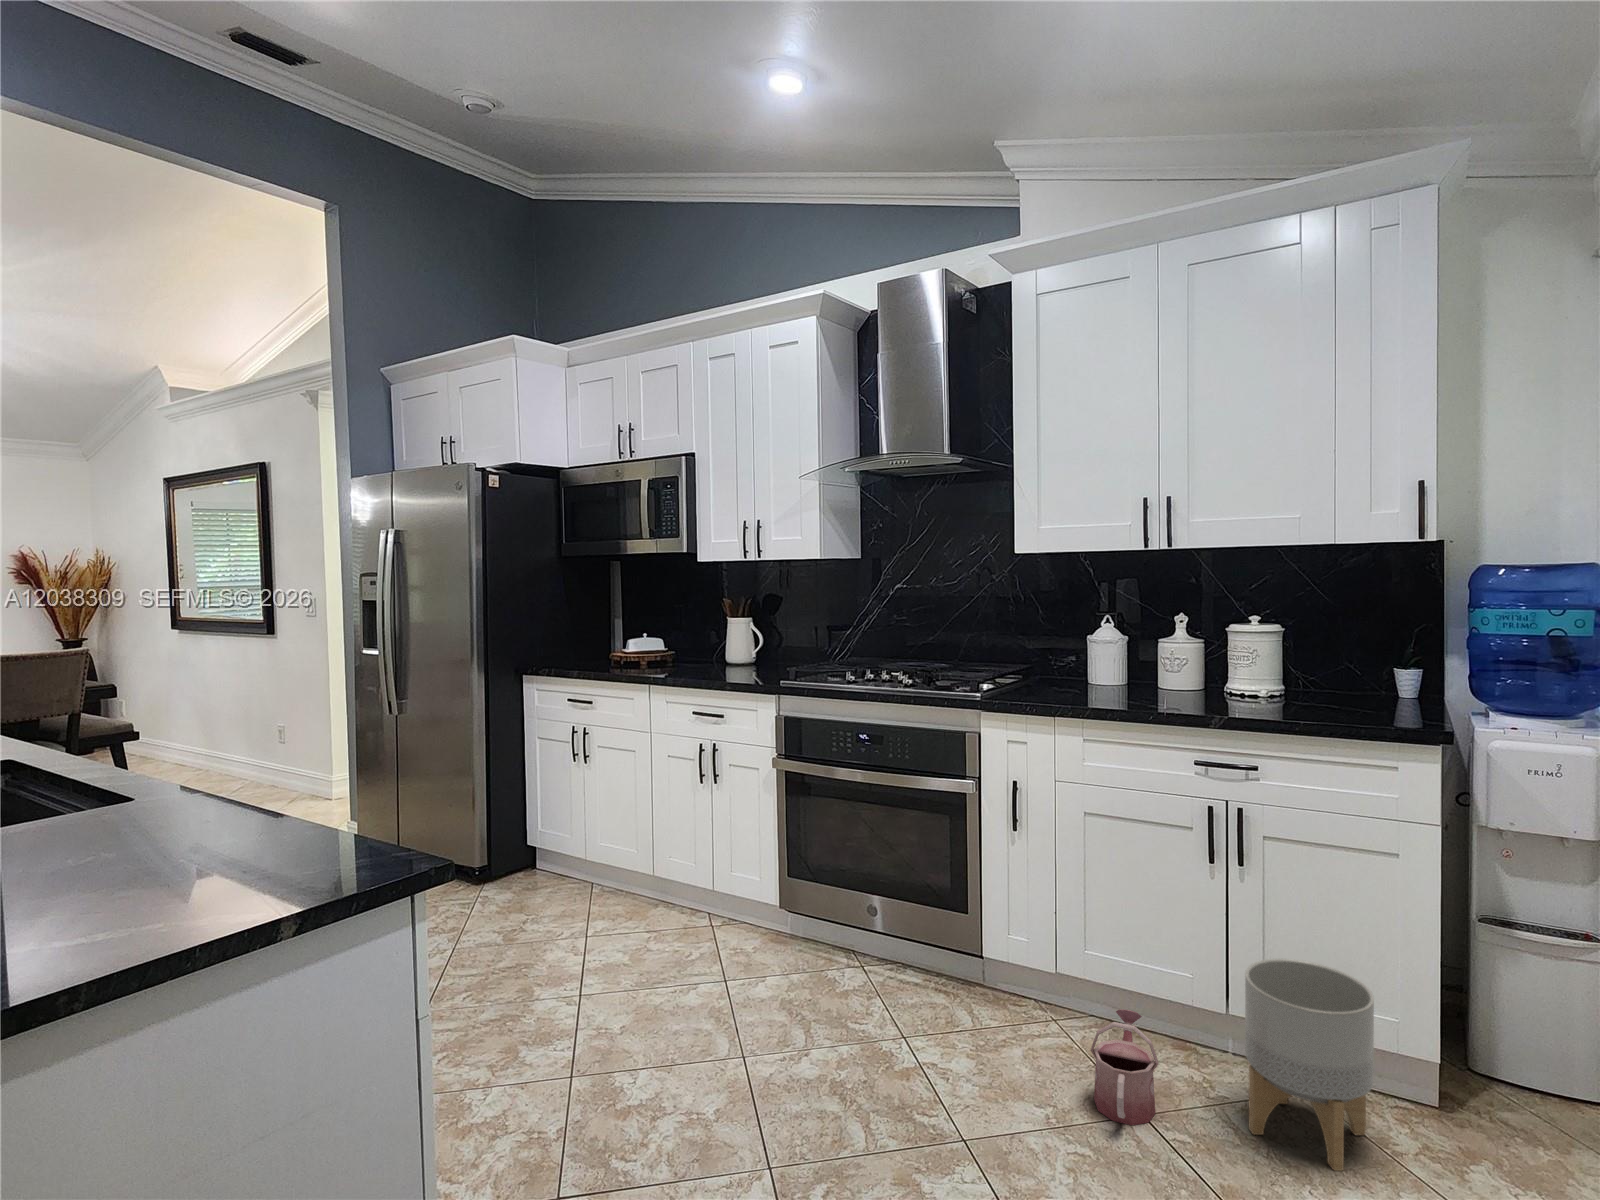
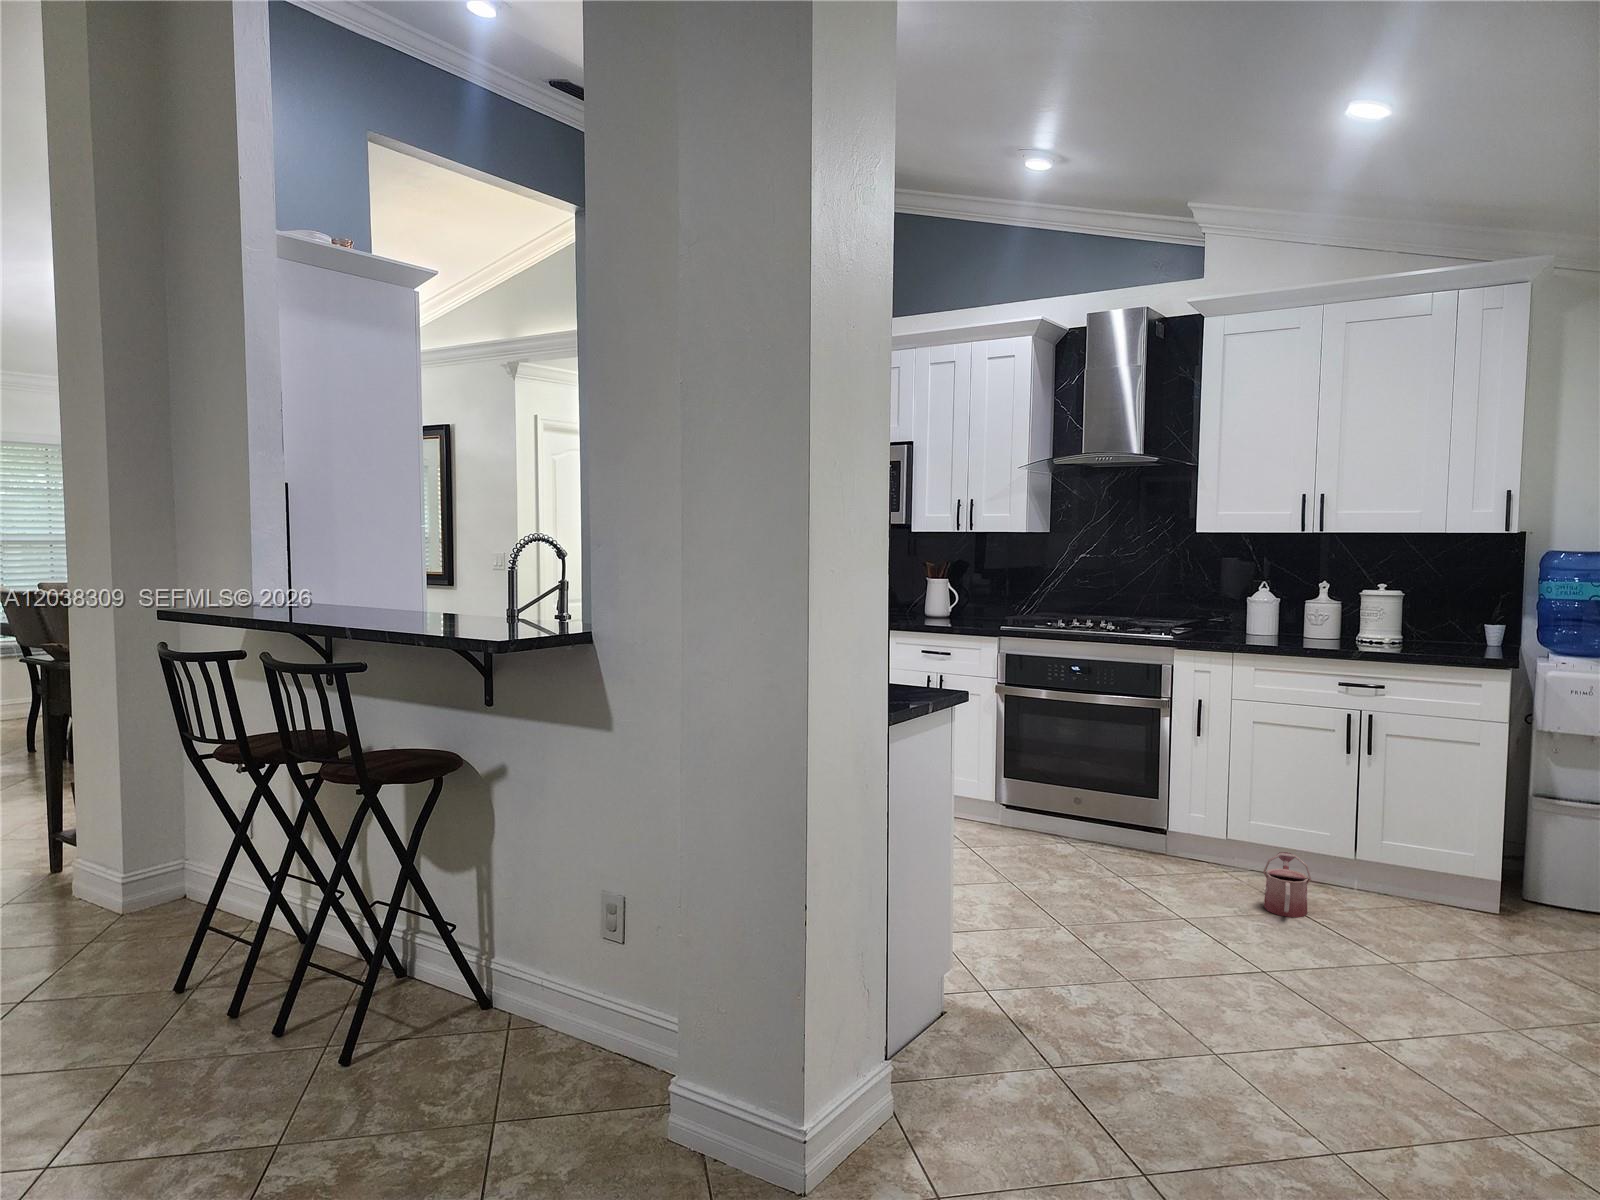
planter: present [1245,959,1374,1171] -> none [1371,814,1460,938]

